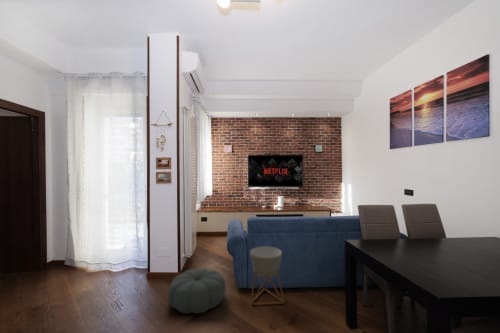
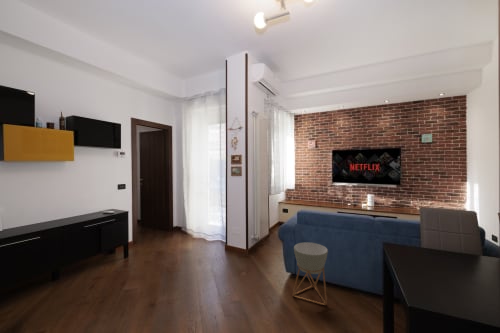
pouf: present [168,268,226,313] -> none [225,251,274,289]

